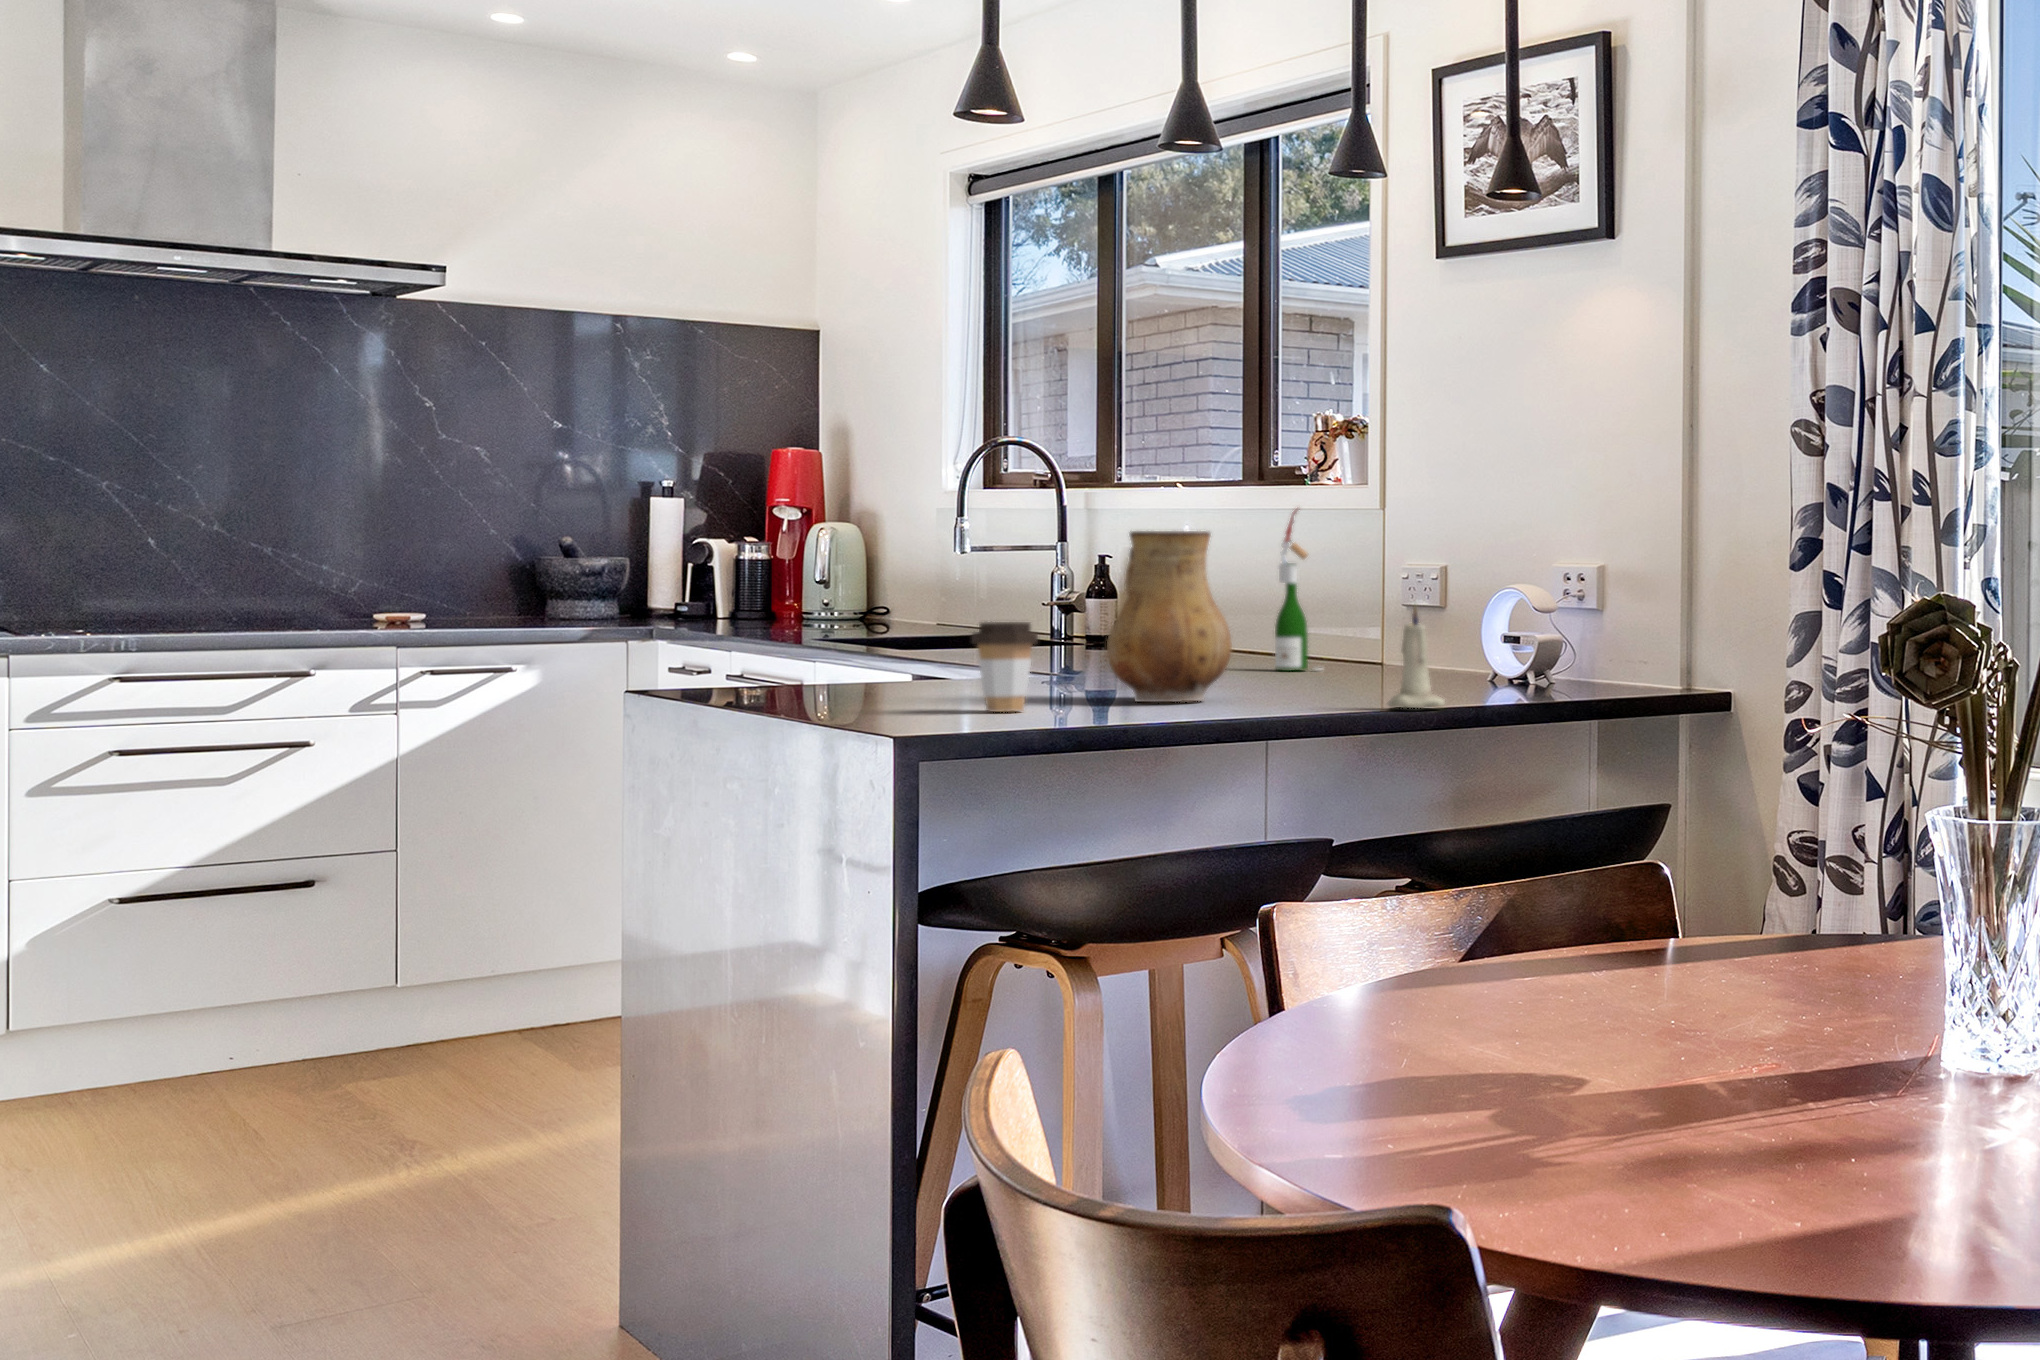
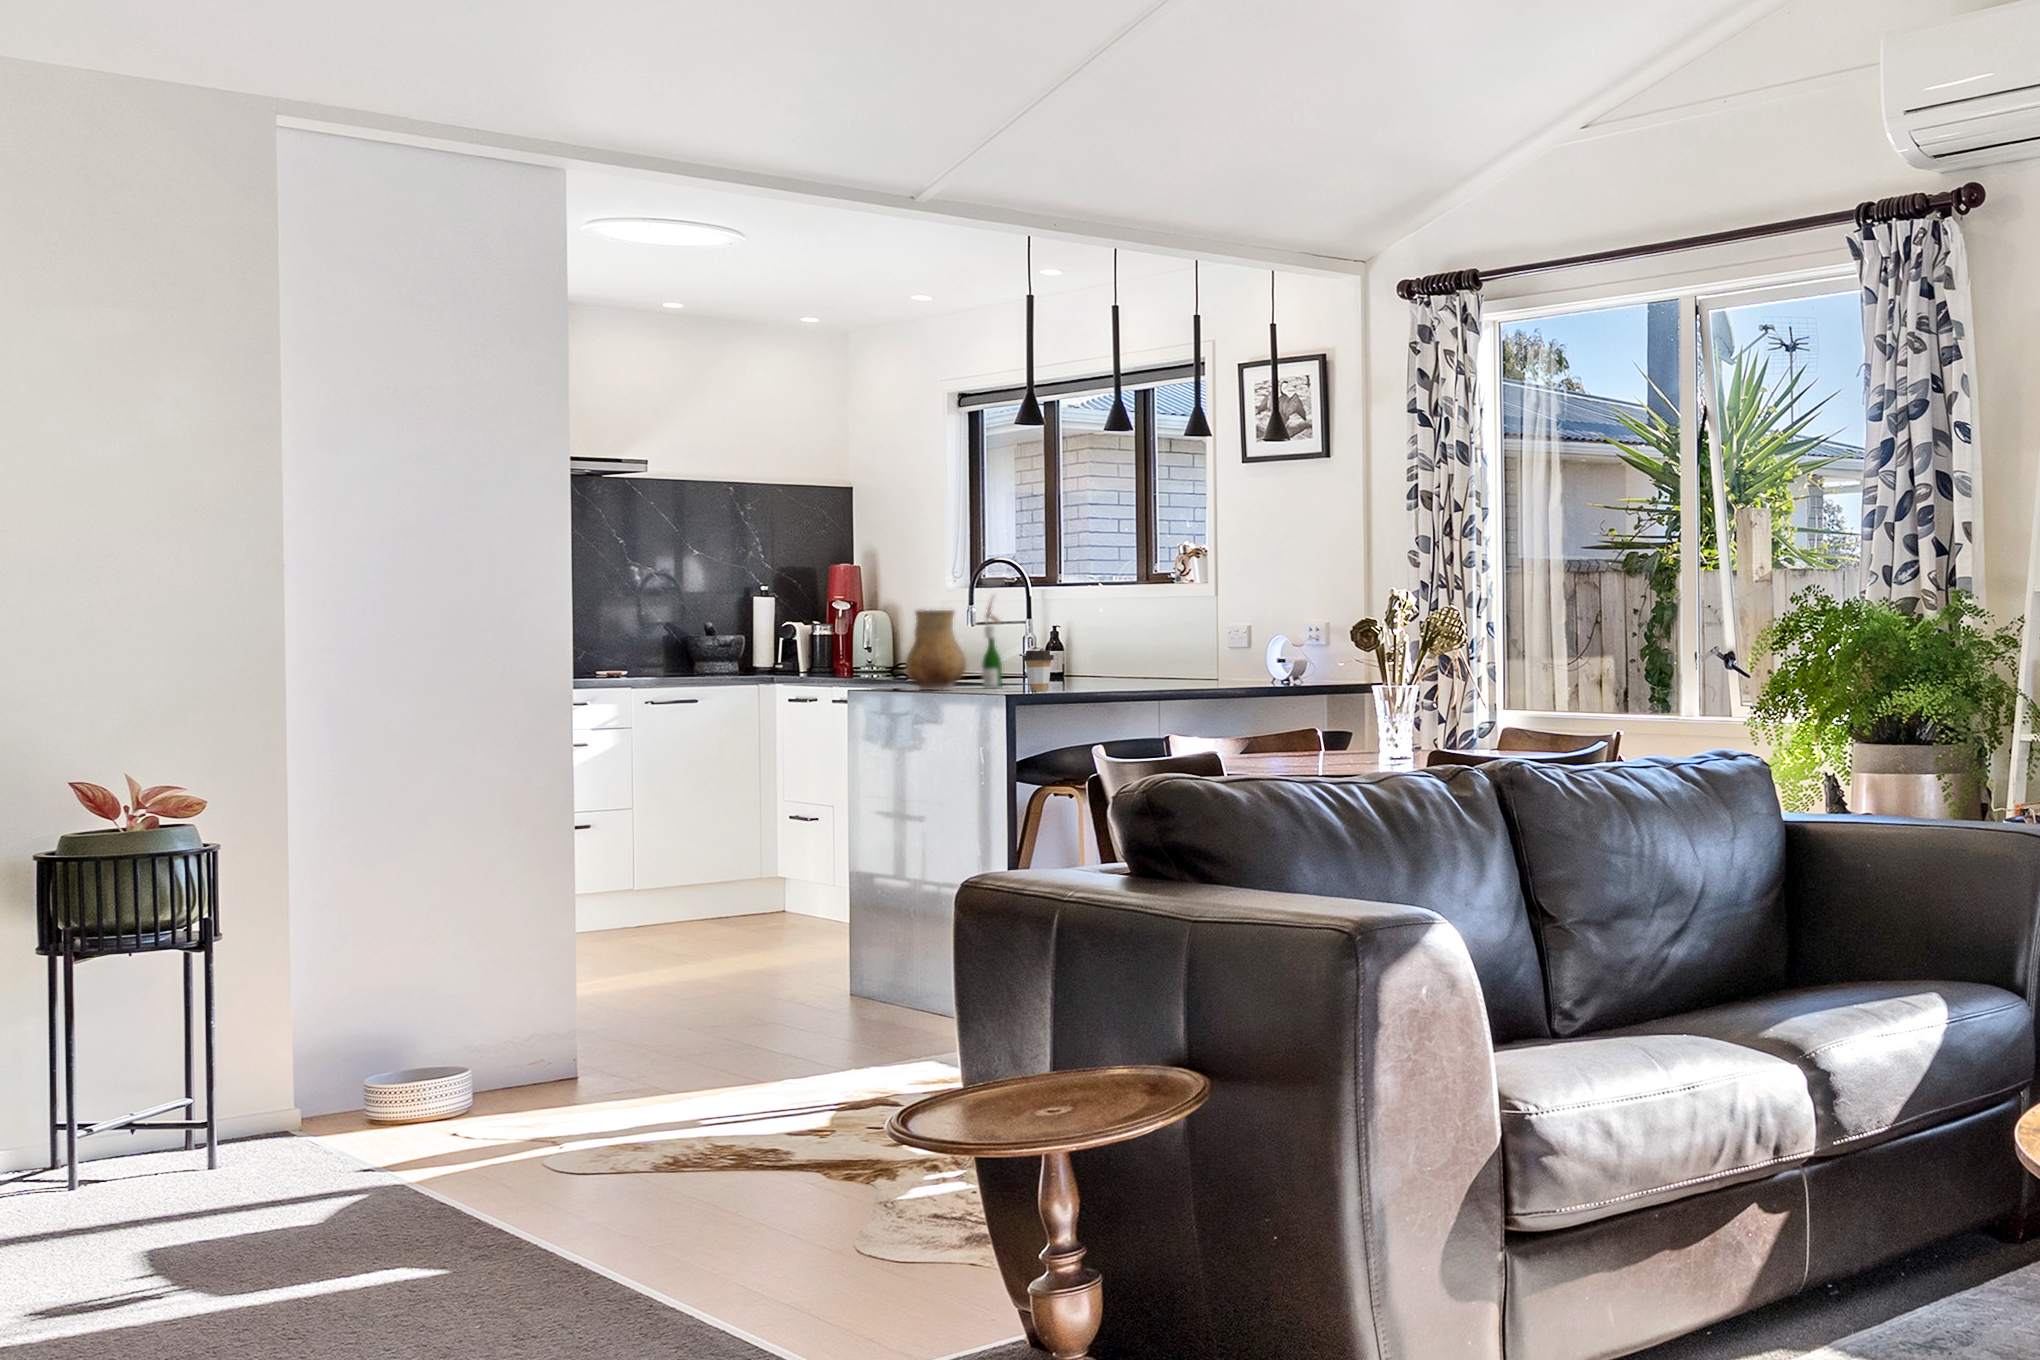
wine bottle: present [1275,509,1308,671] -> present [982,606,1002,688]
ceramic pitcher: present [1107,531,1232,702] -> present [905,610,966,690]
candle: present [1388,607,1445,708] -> none [1215,639,1242,687]

